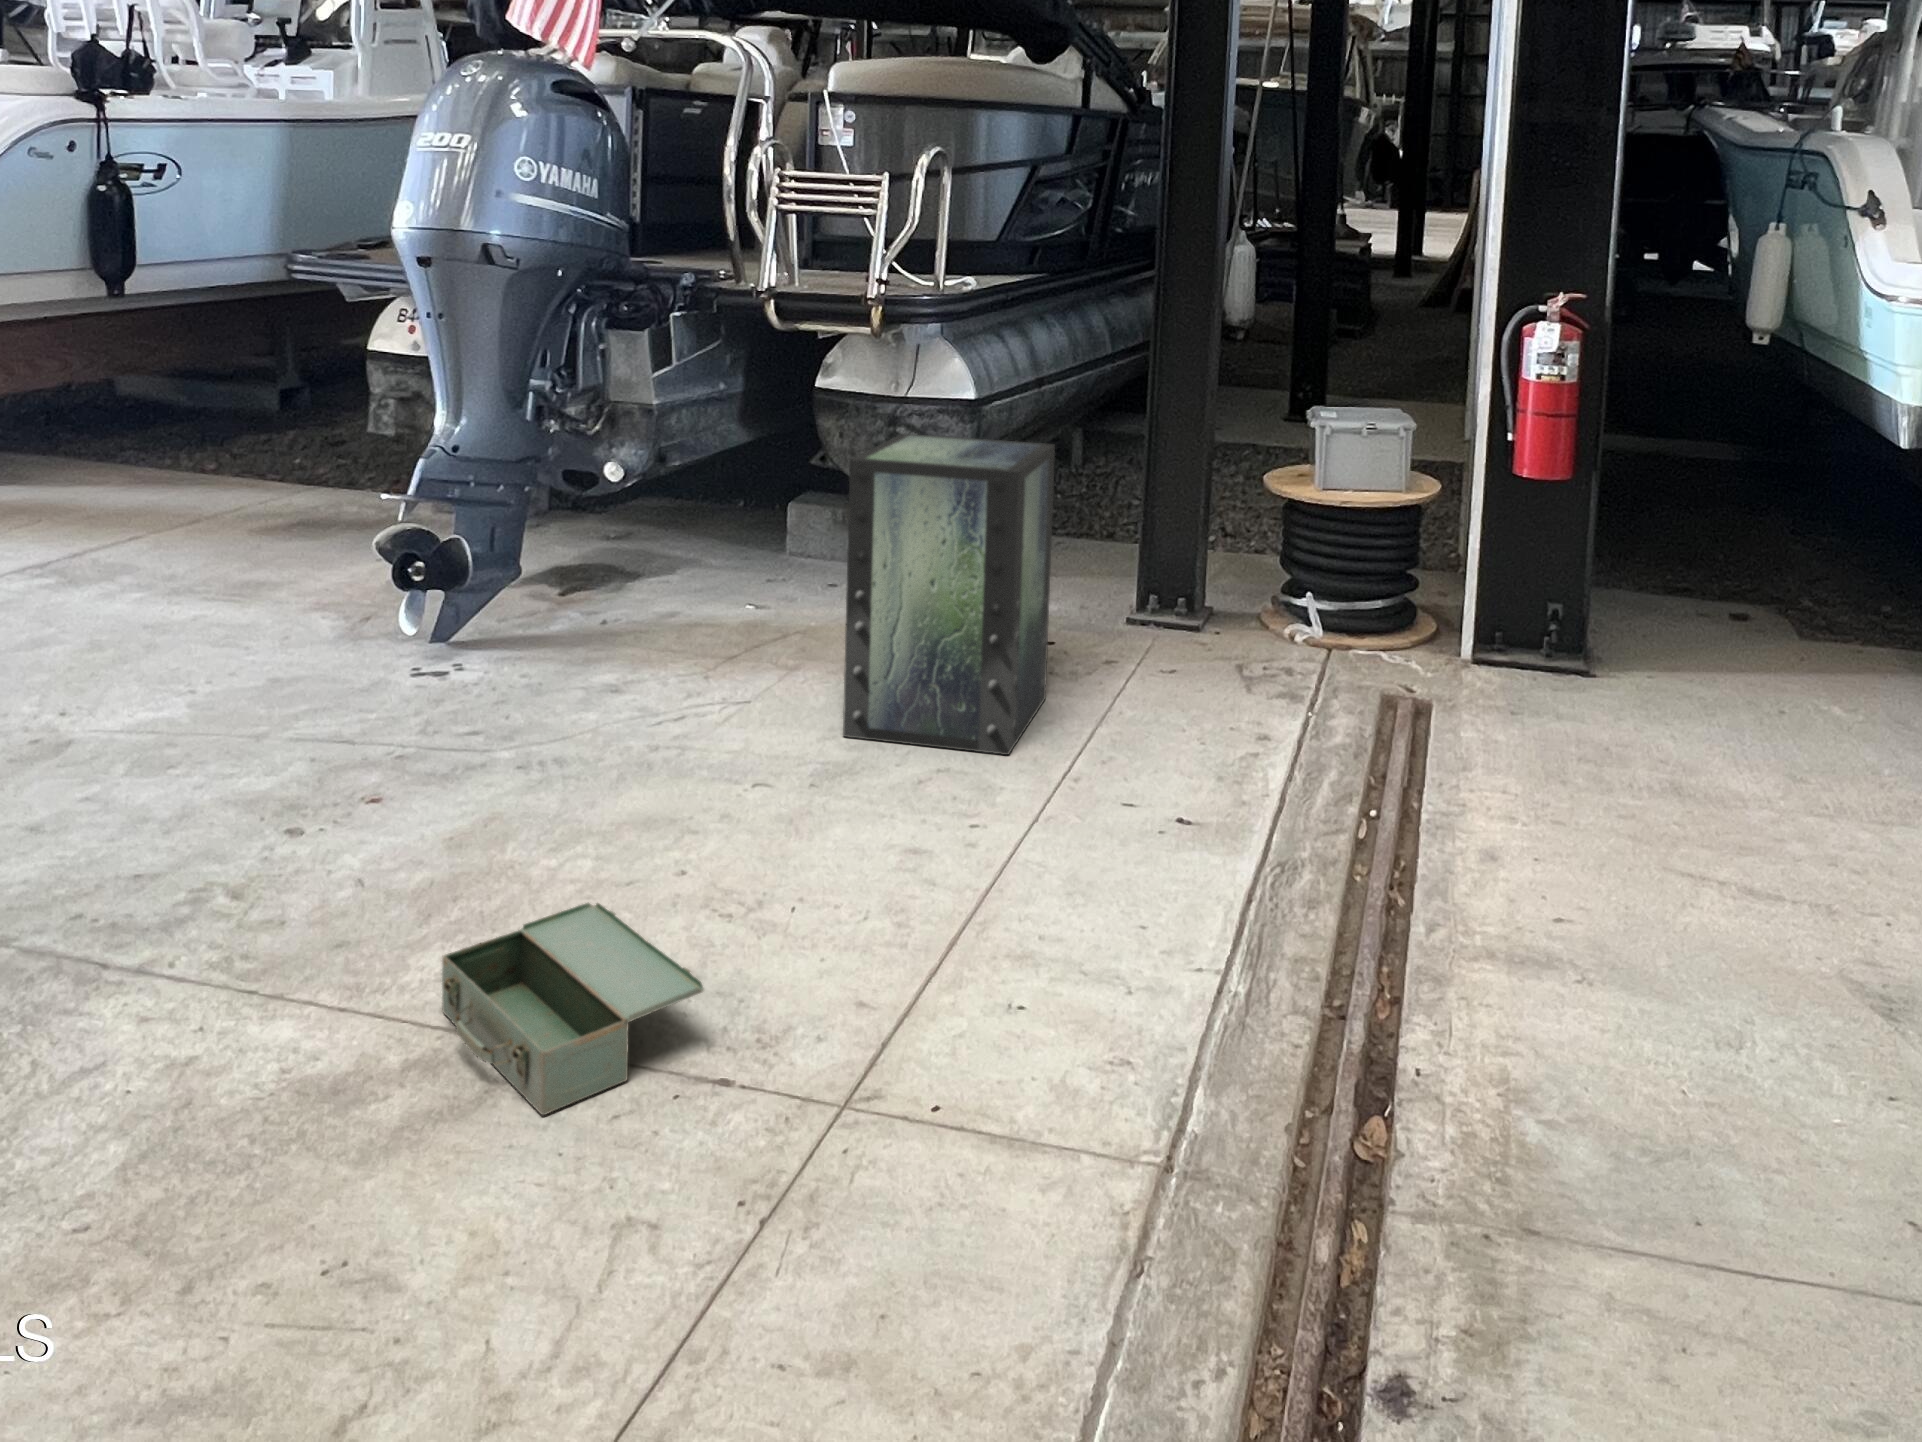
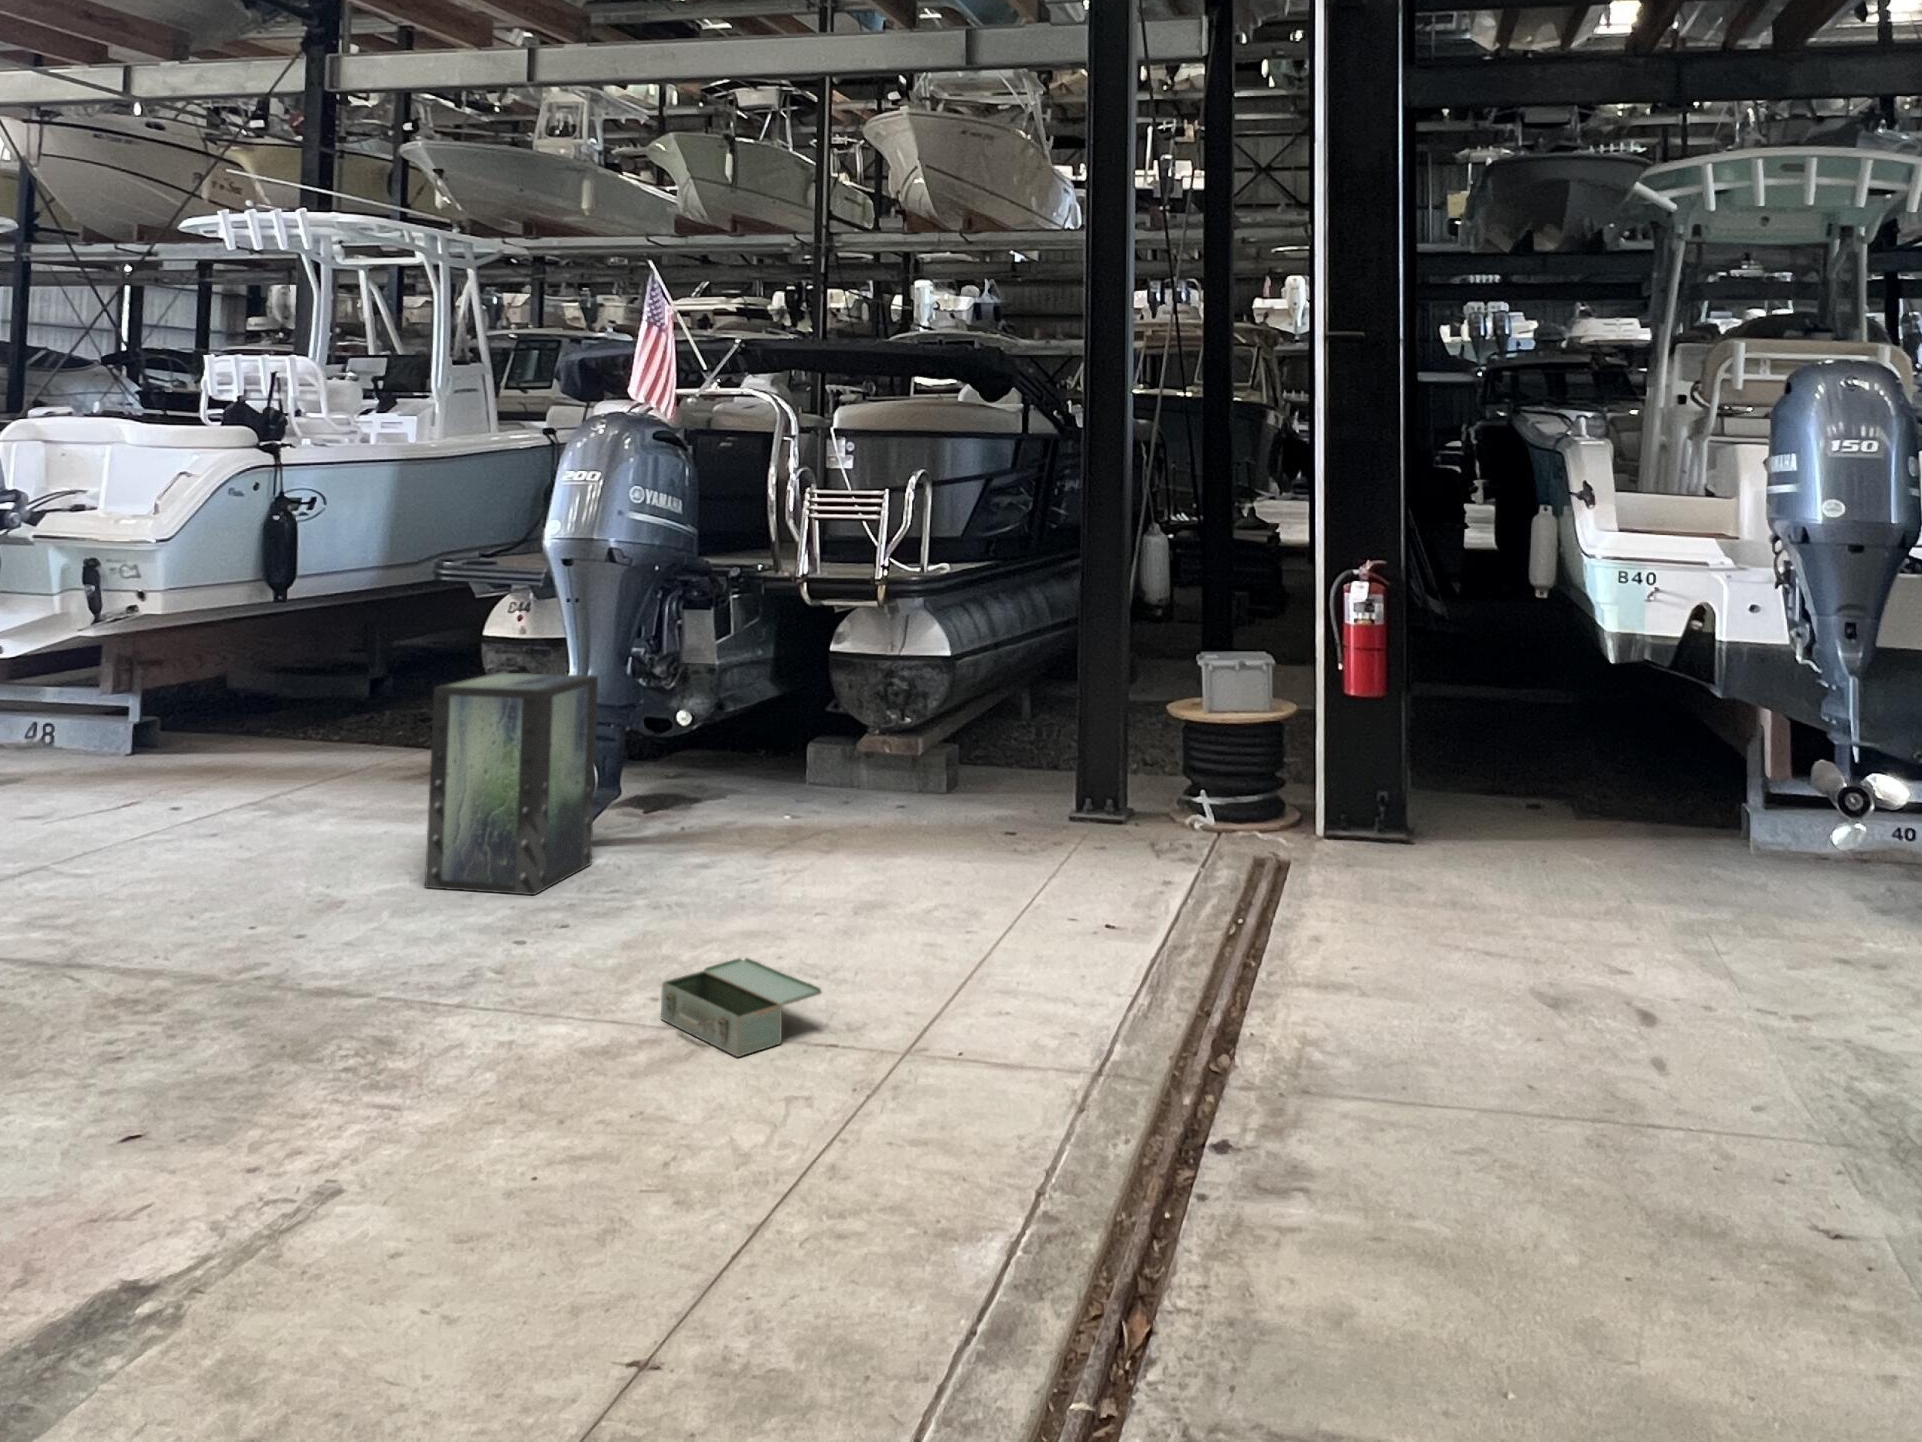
storage box: present [843,434,1055,755] -> present [425,672,598,895]

